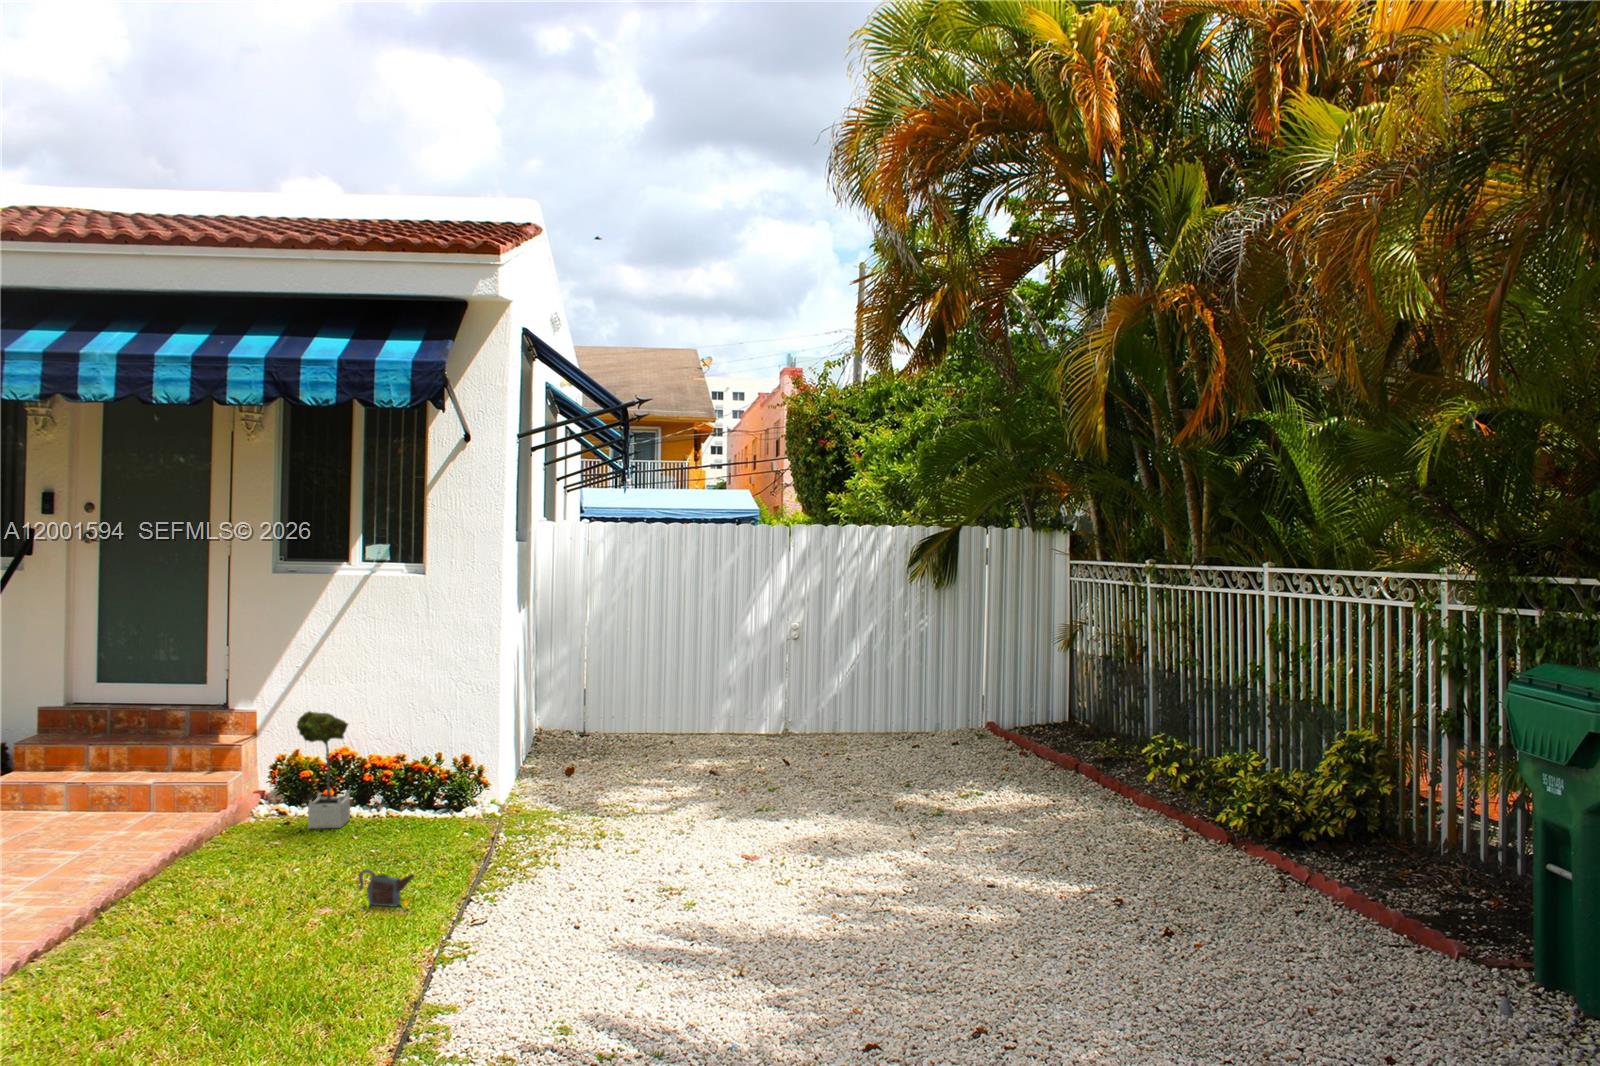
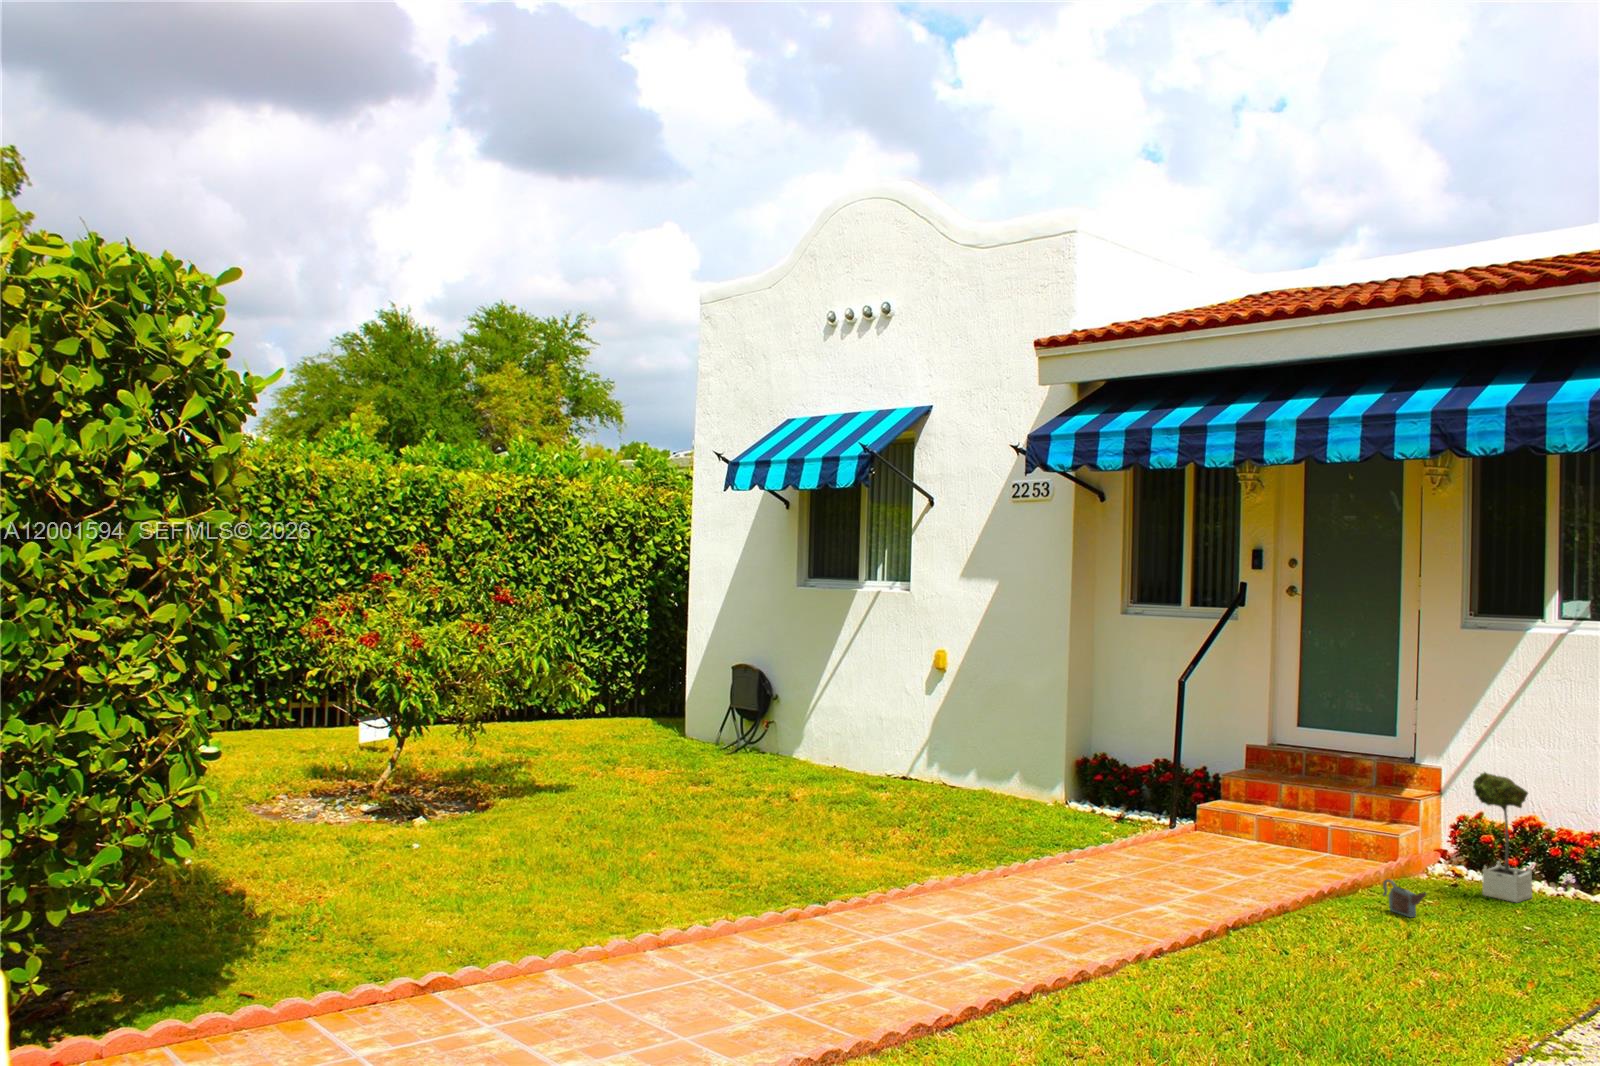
watering can: present [359,869,415,907] -> present [1383,879,1427,917]

